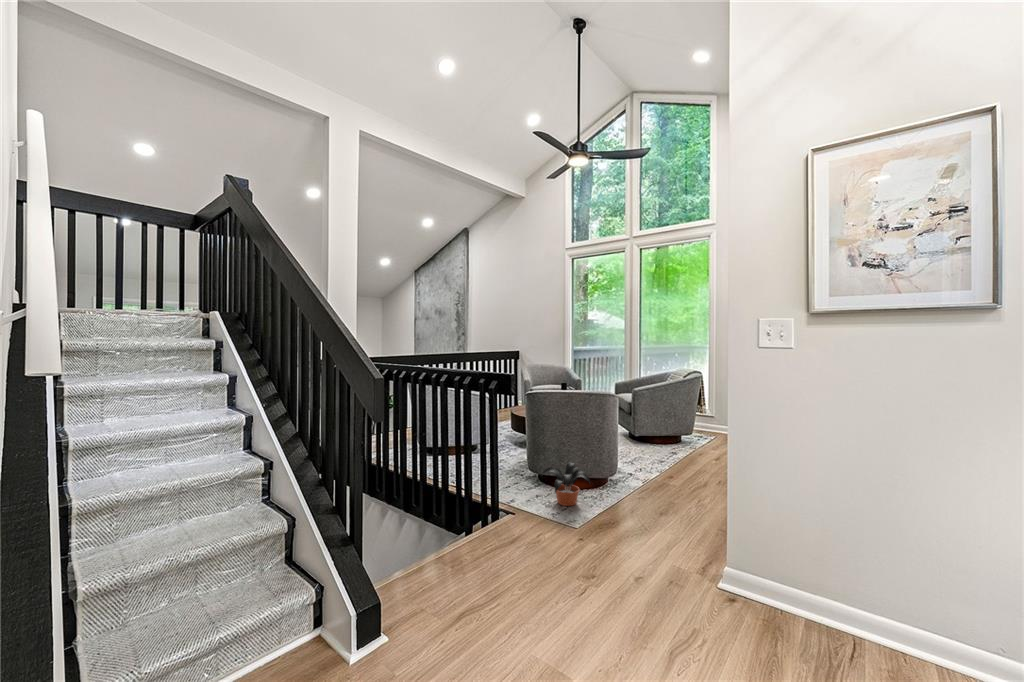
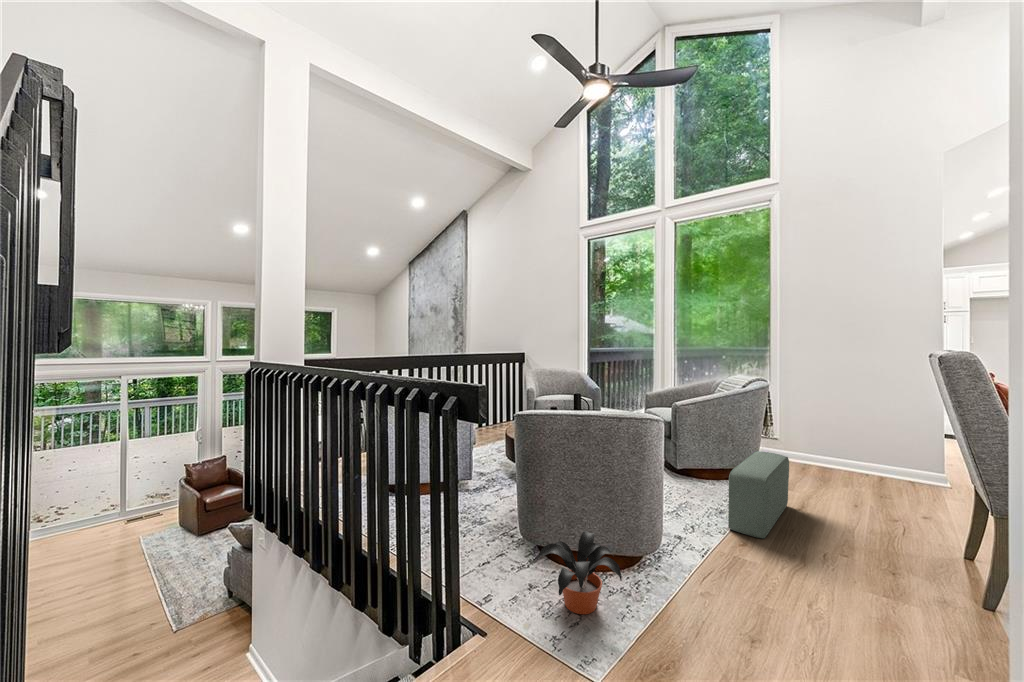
pouf: none [664,422,709,474] -> present [728,451,789,538]

